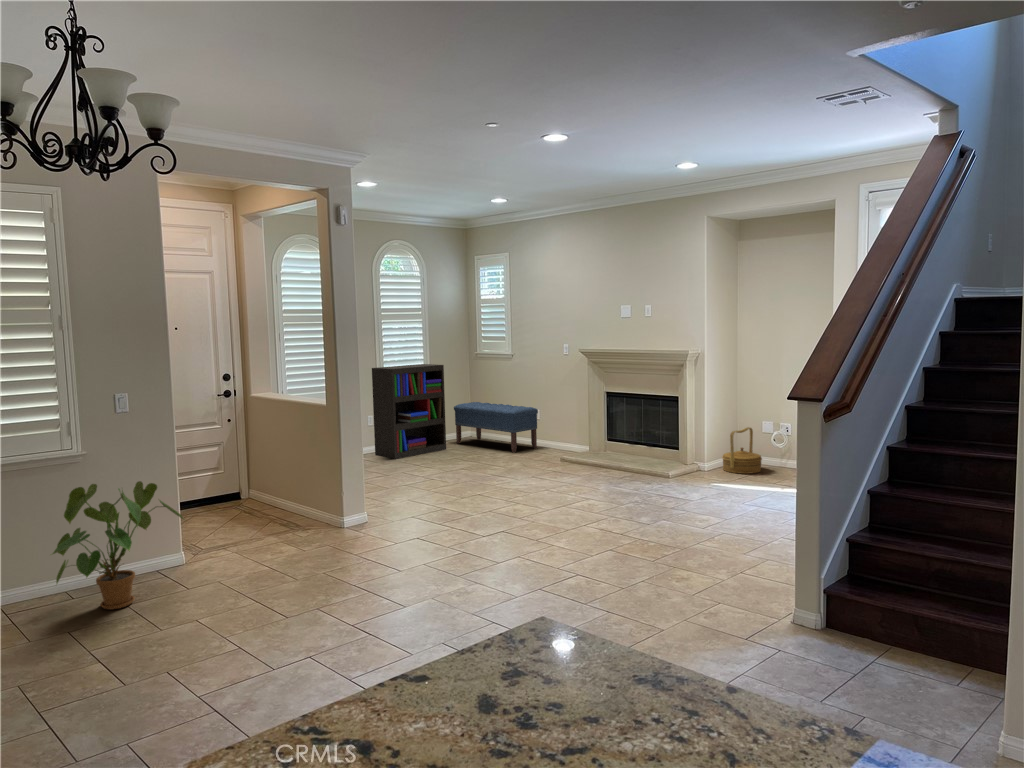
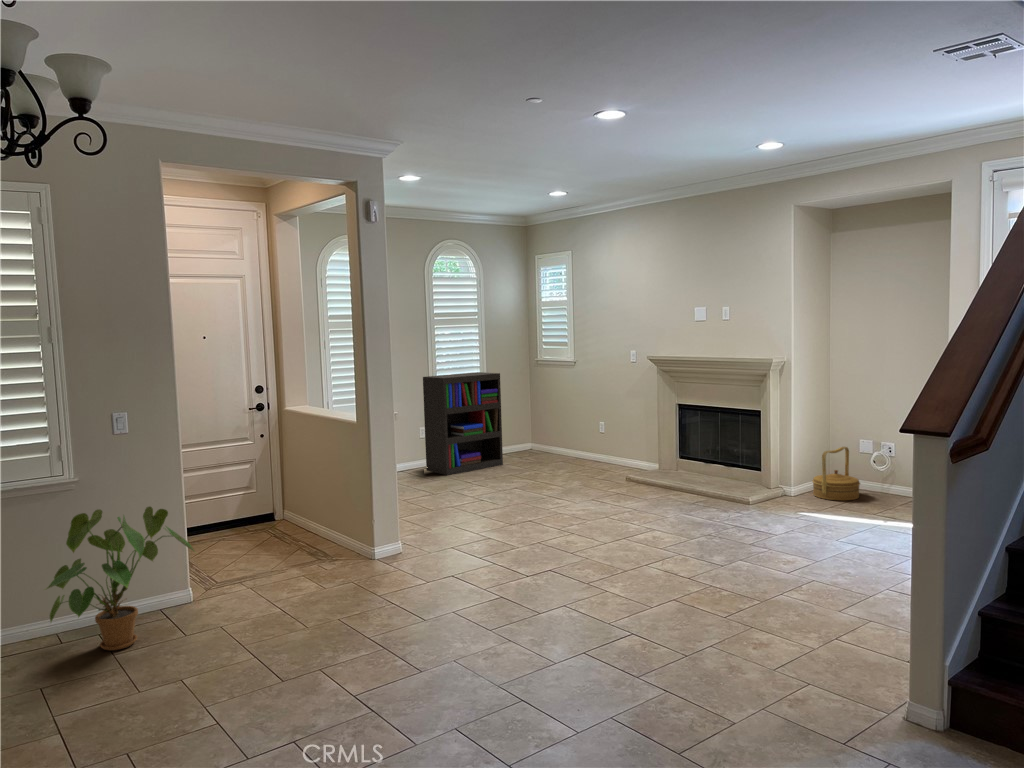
bench: present [454,402,538,452] -> none [512,413,603,470]

